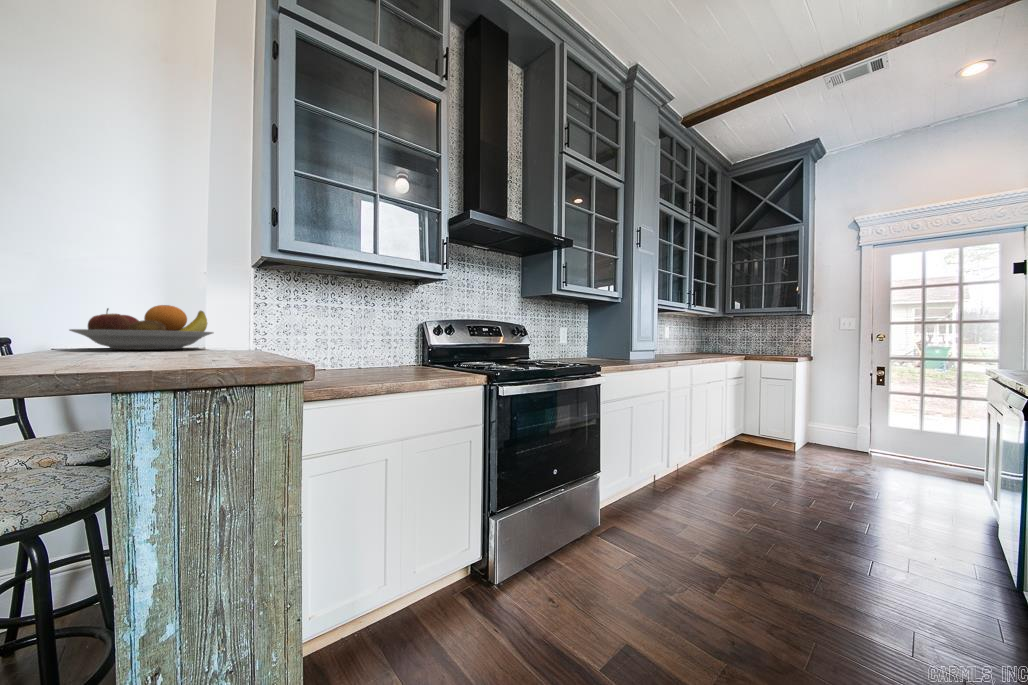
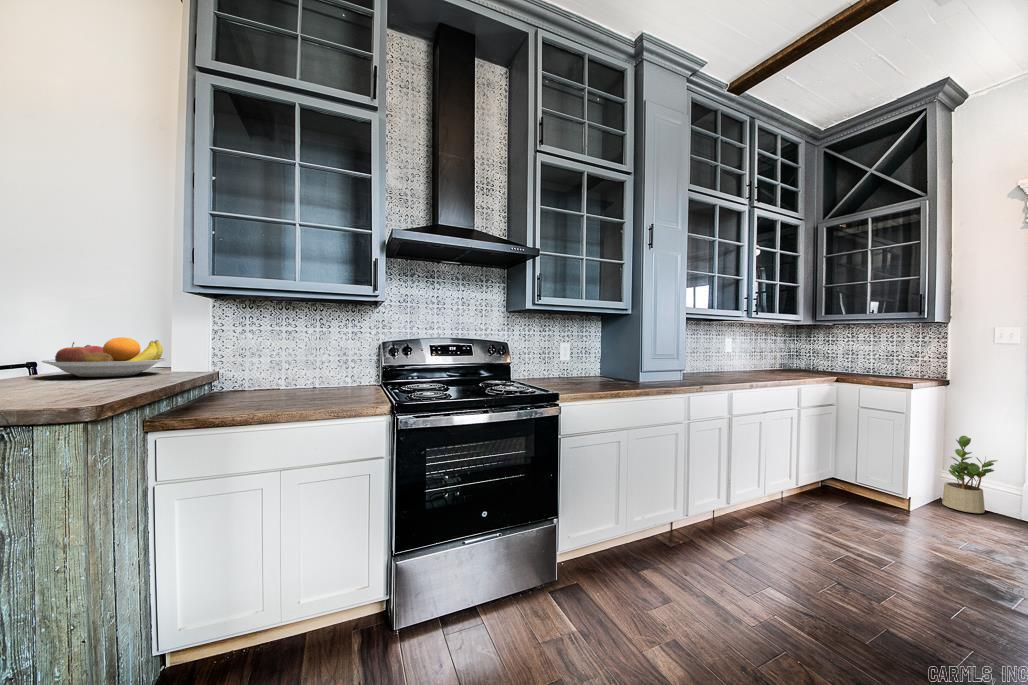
potted plant: none [814,397,848,452] -> present [942,436,998,513]

